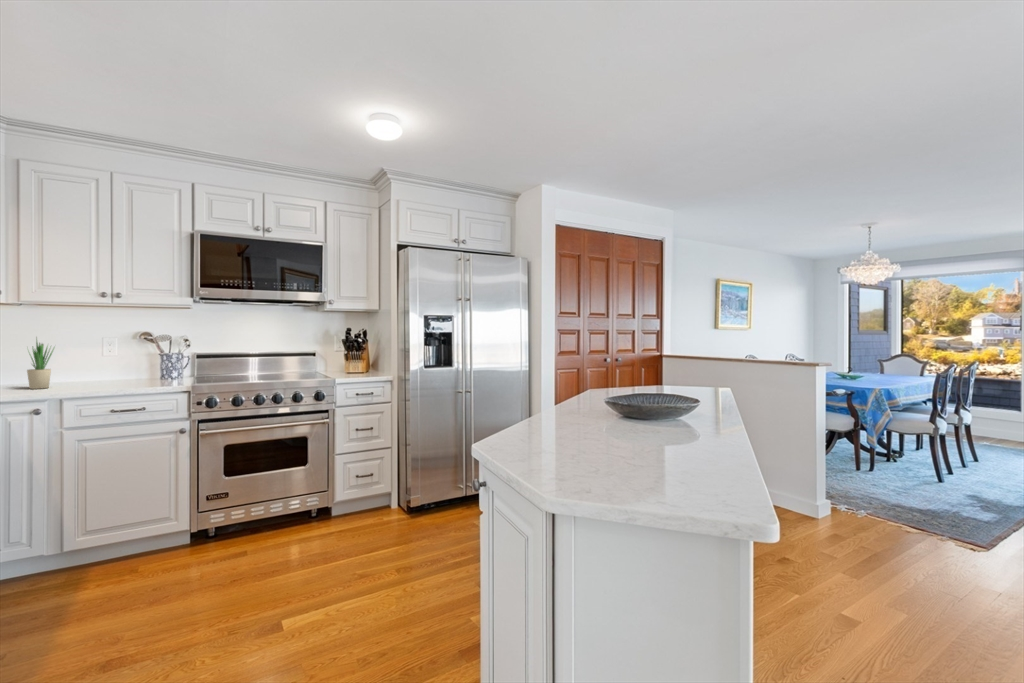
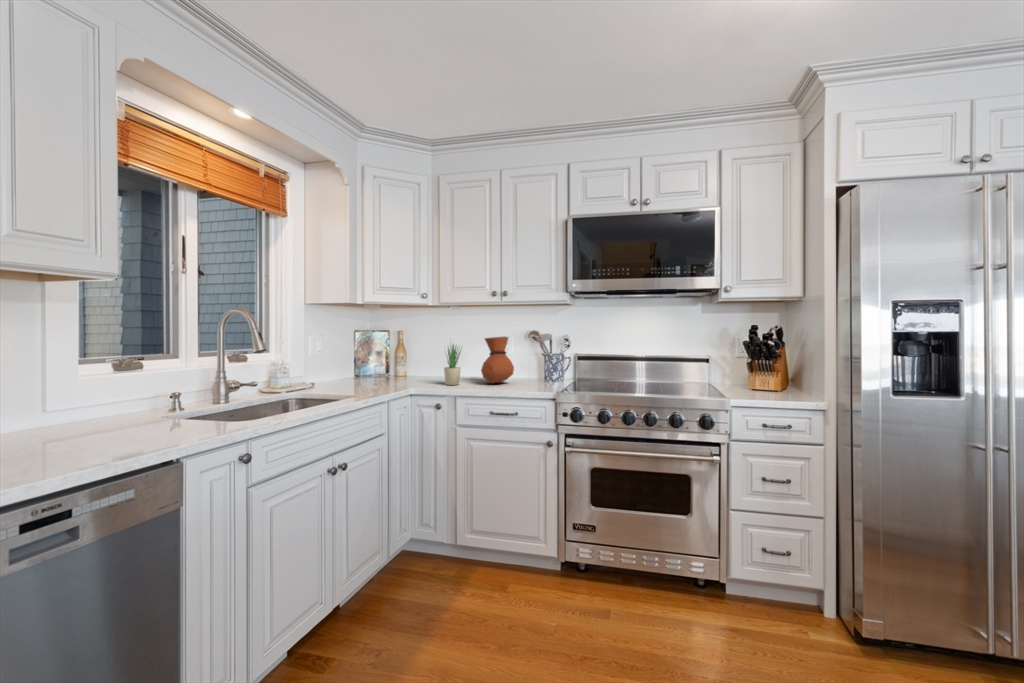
vase: none [81,335,126,384] -> present [481,337,514,383]

